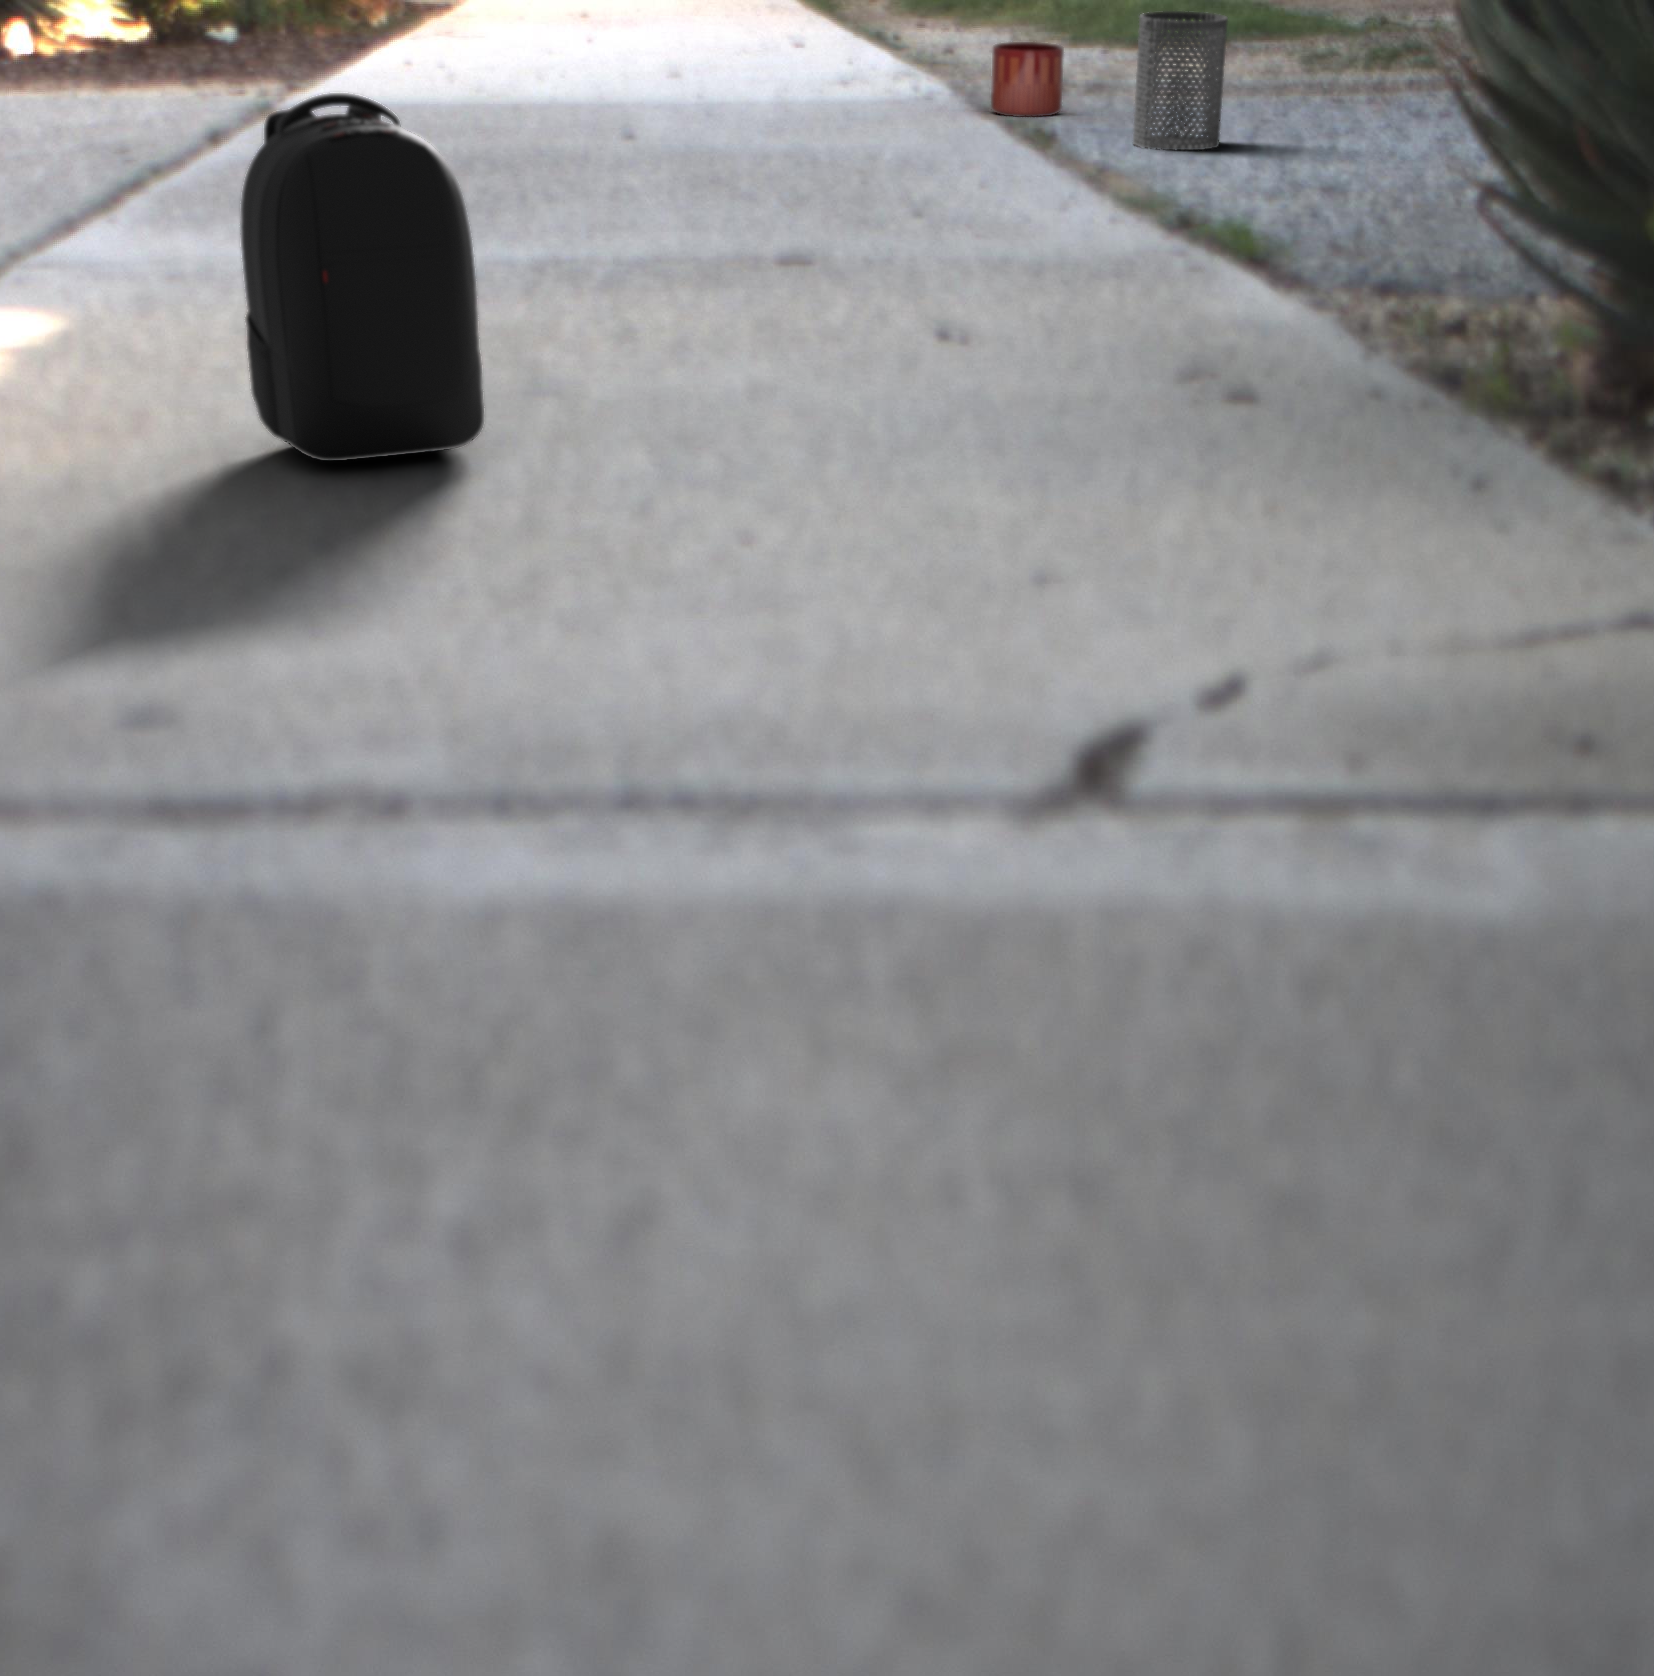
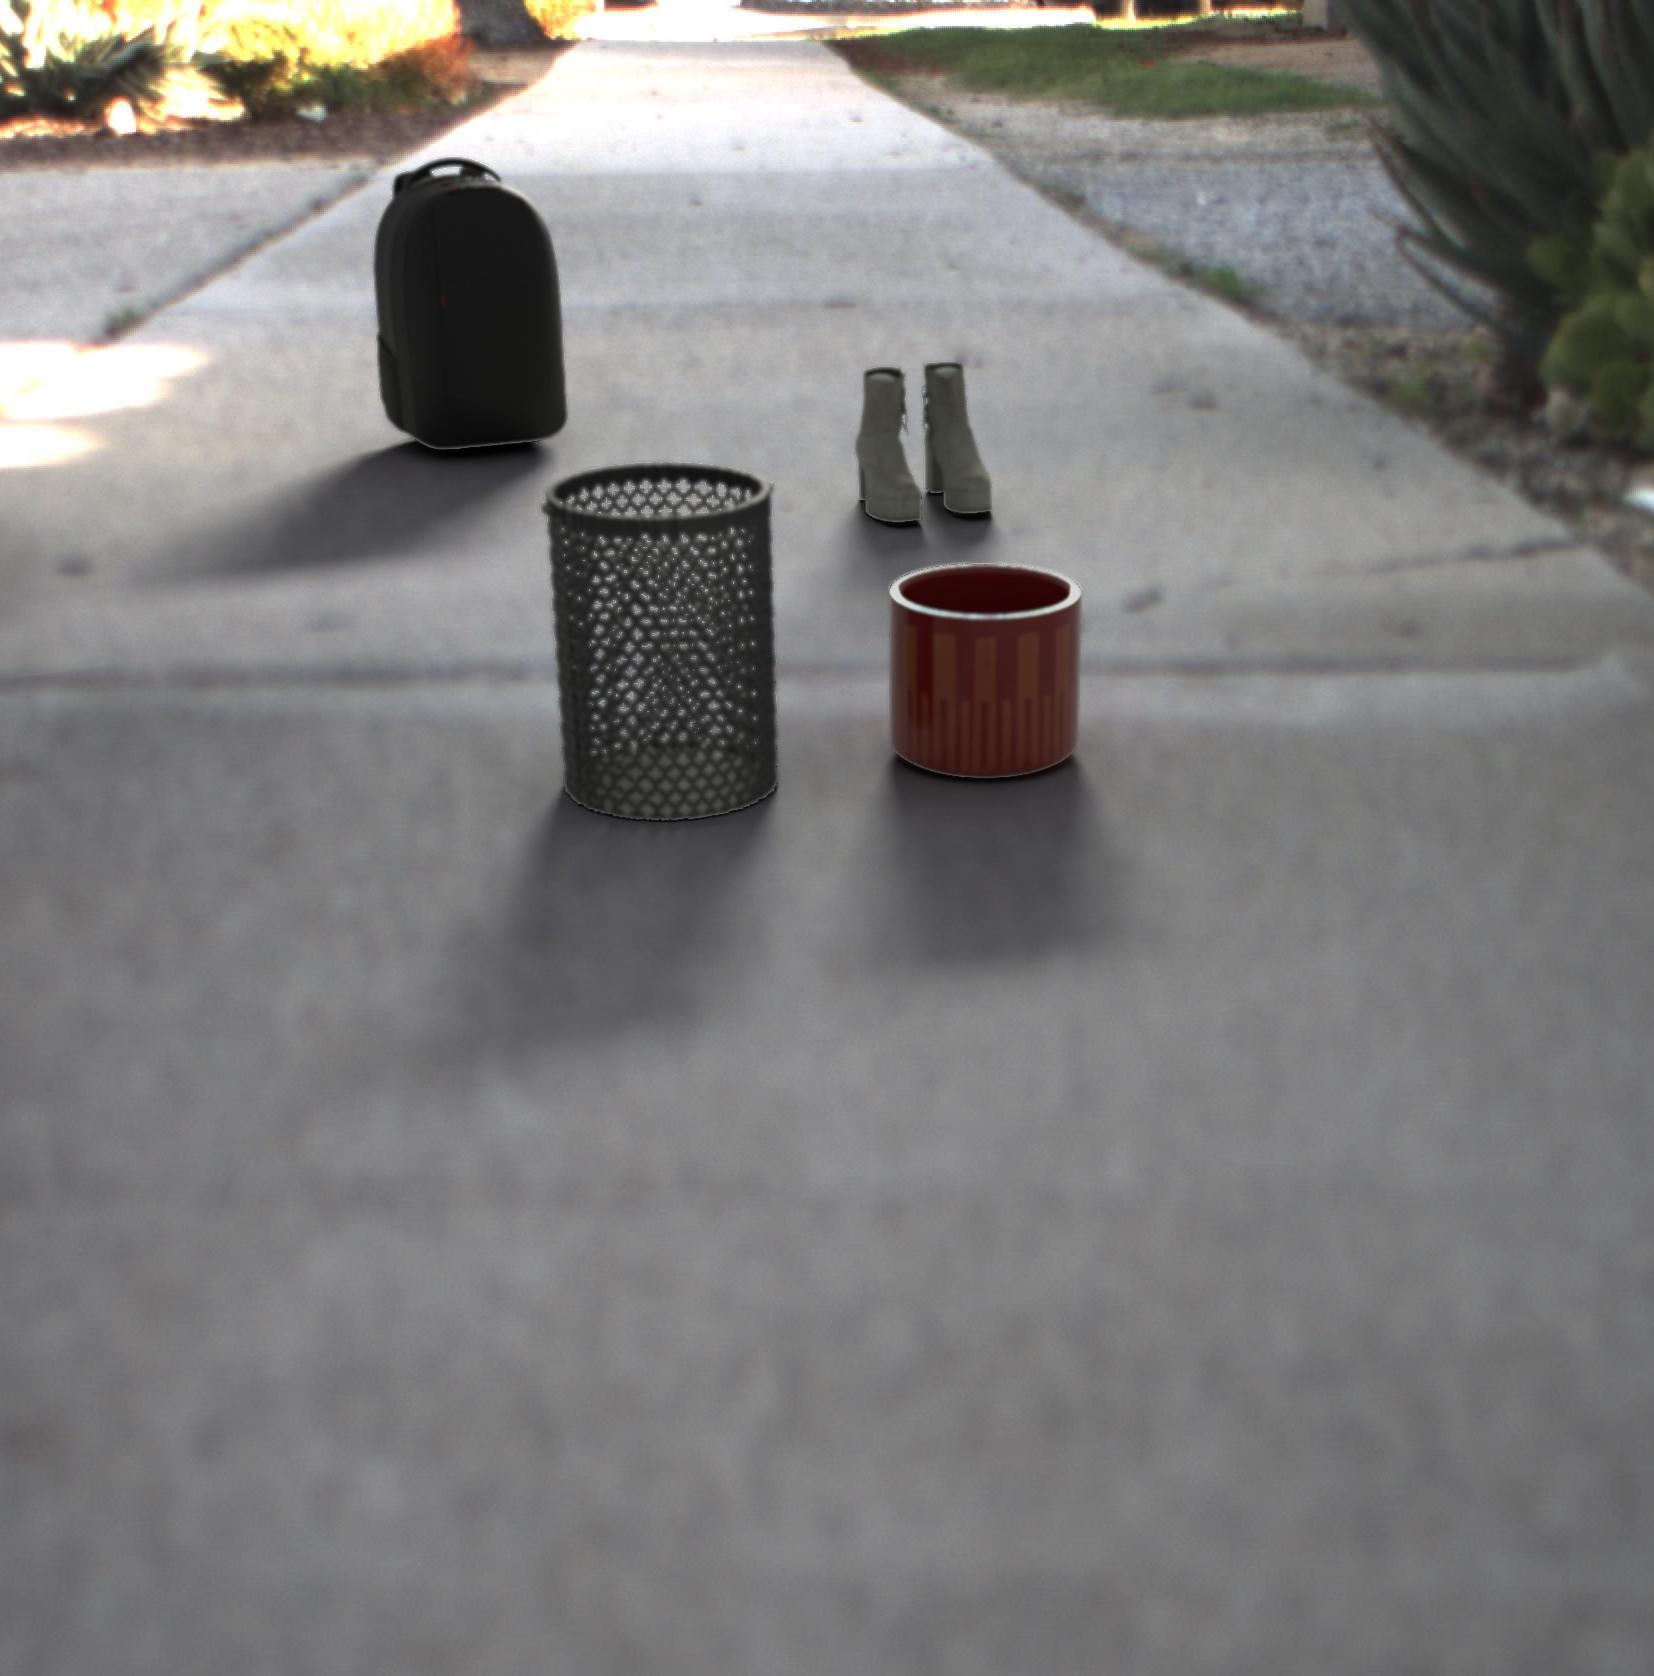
trash can: present [1133,11,1228,150] -> present [541,462,778,821]
planter: present [991,42,1064,117] -> present [889,564,1082,779]
boots: none [846,362,1021,571] -> present [855,362,992,523]

